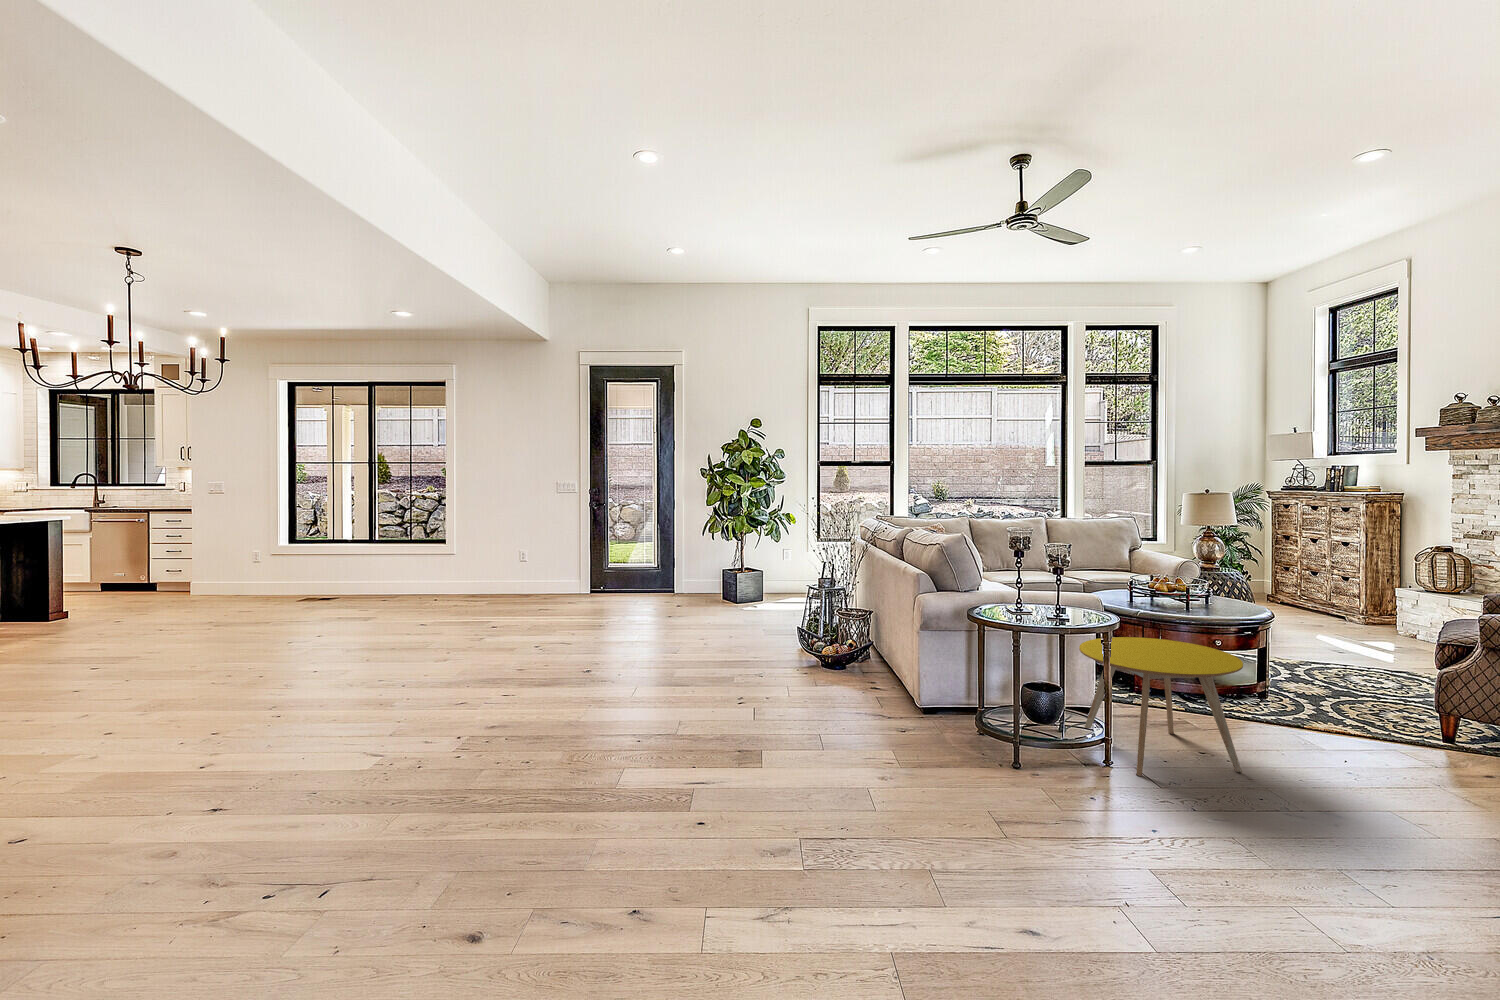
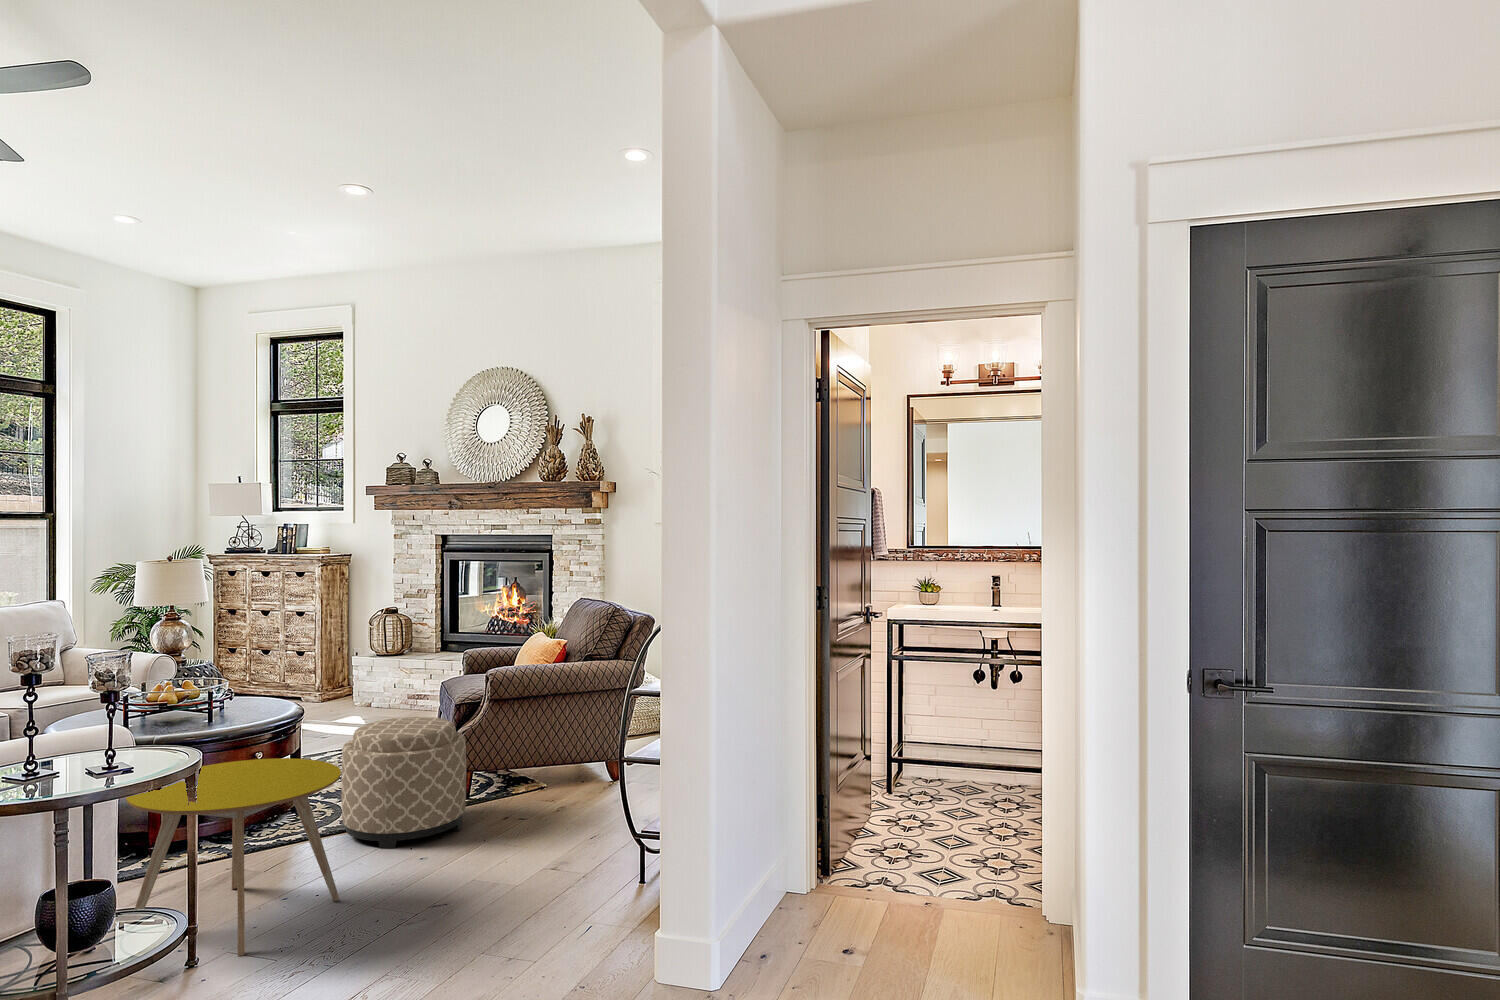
ottoman: none [1285,640,1430,765] -> present [341,717,466,848]

